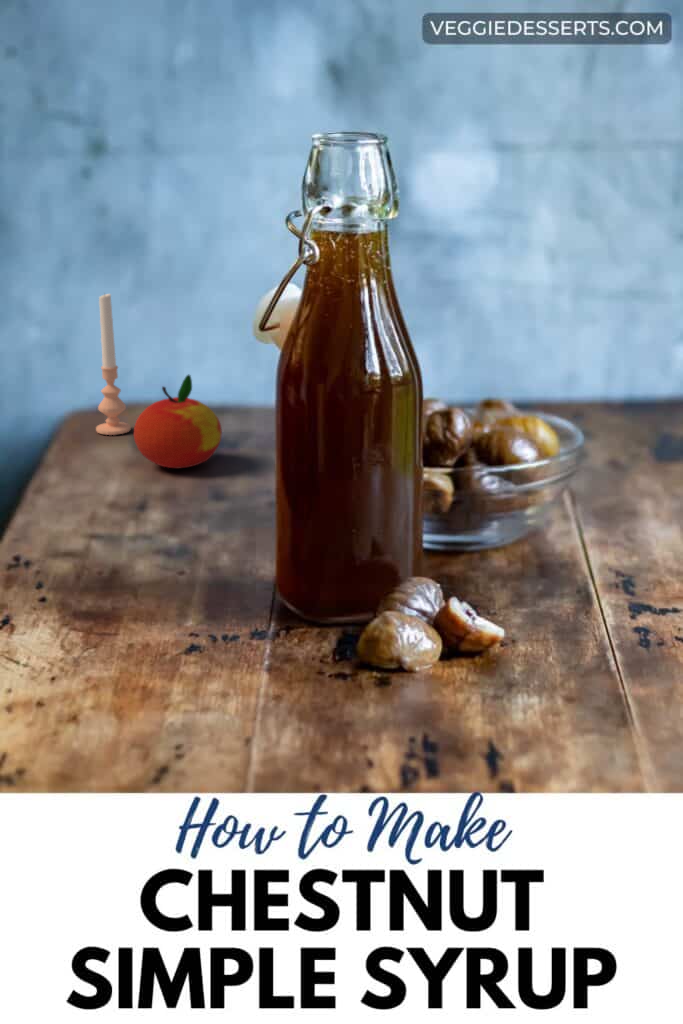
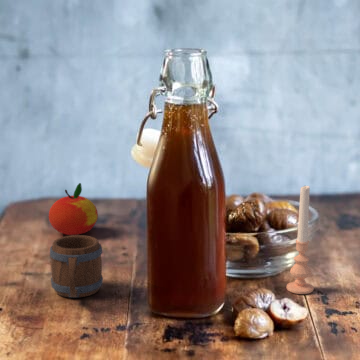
candle: present [96,294,131,435] -> present [287,186,314,294]
mug: none [131,468,227,579] -> present [50,235,103,298]

